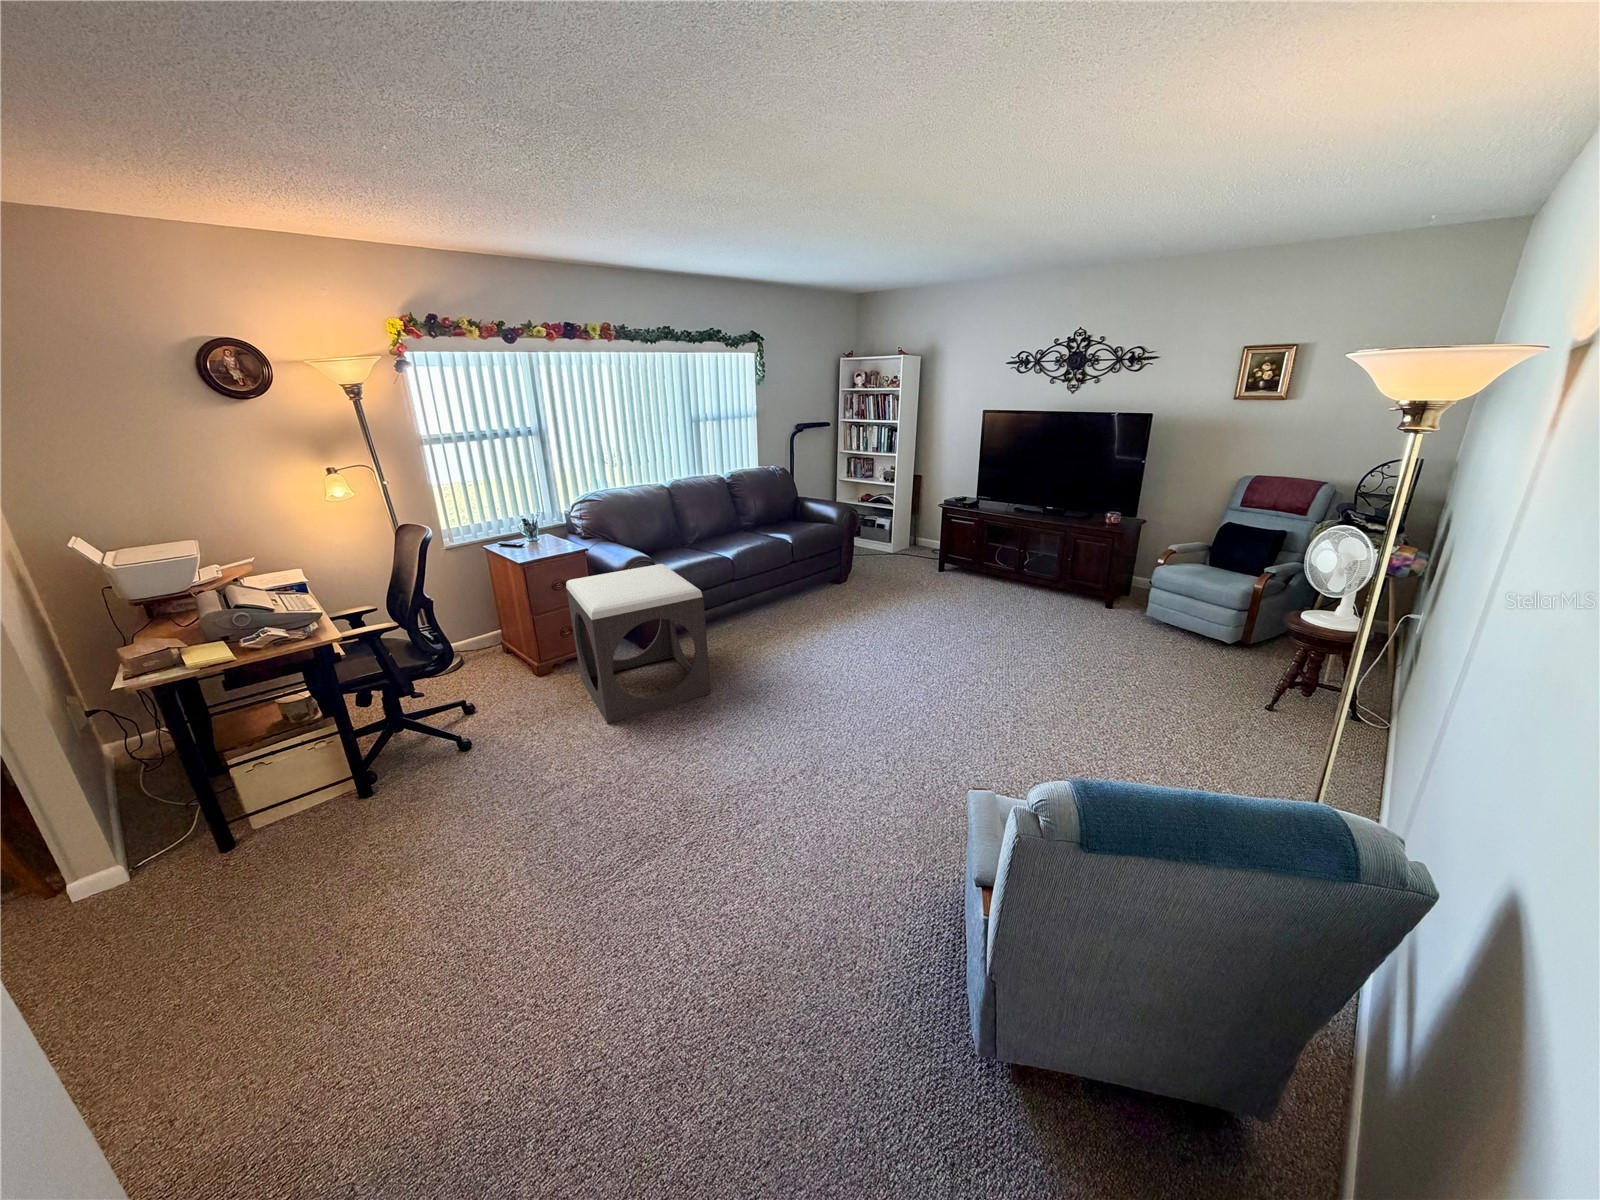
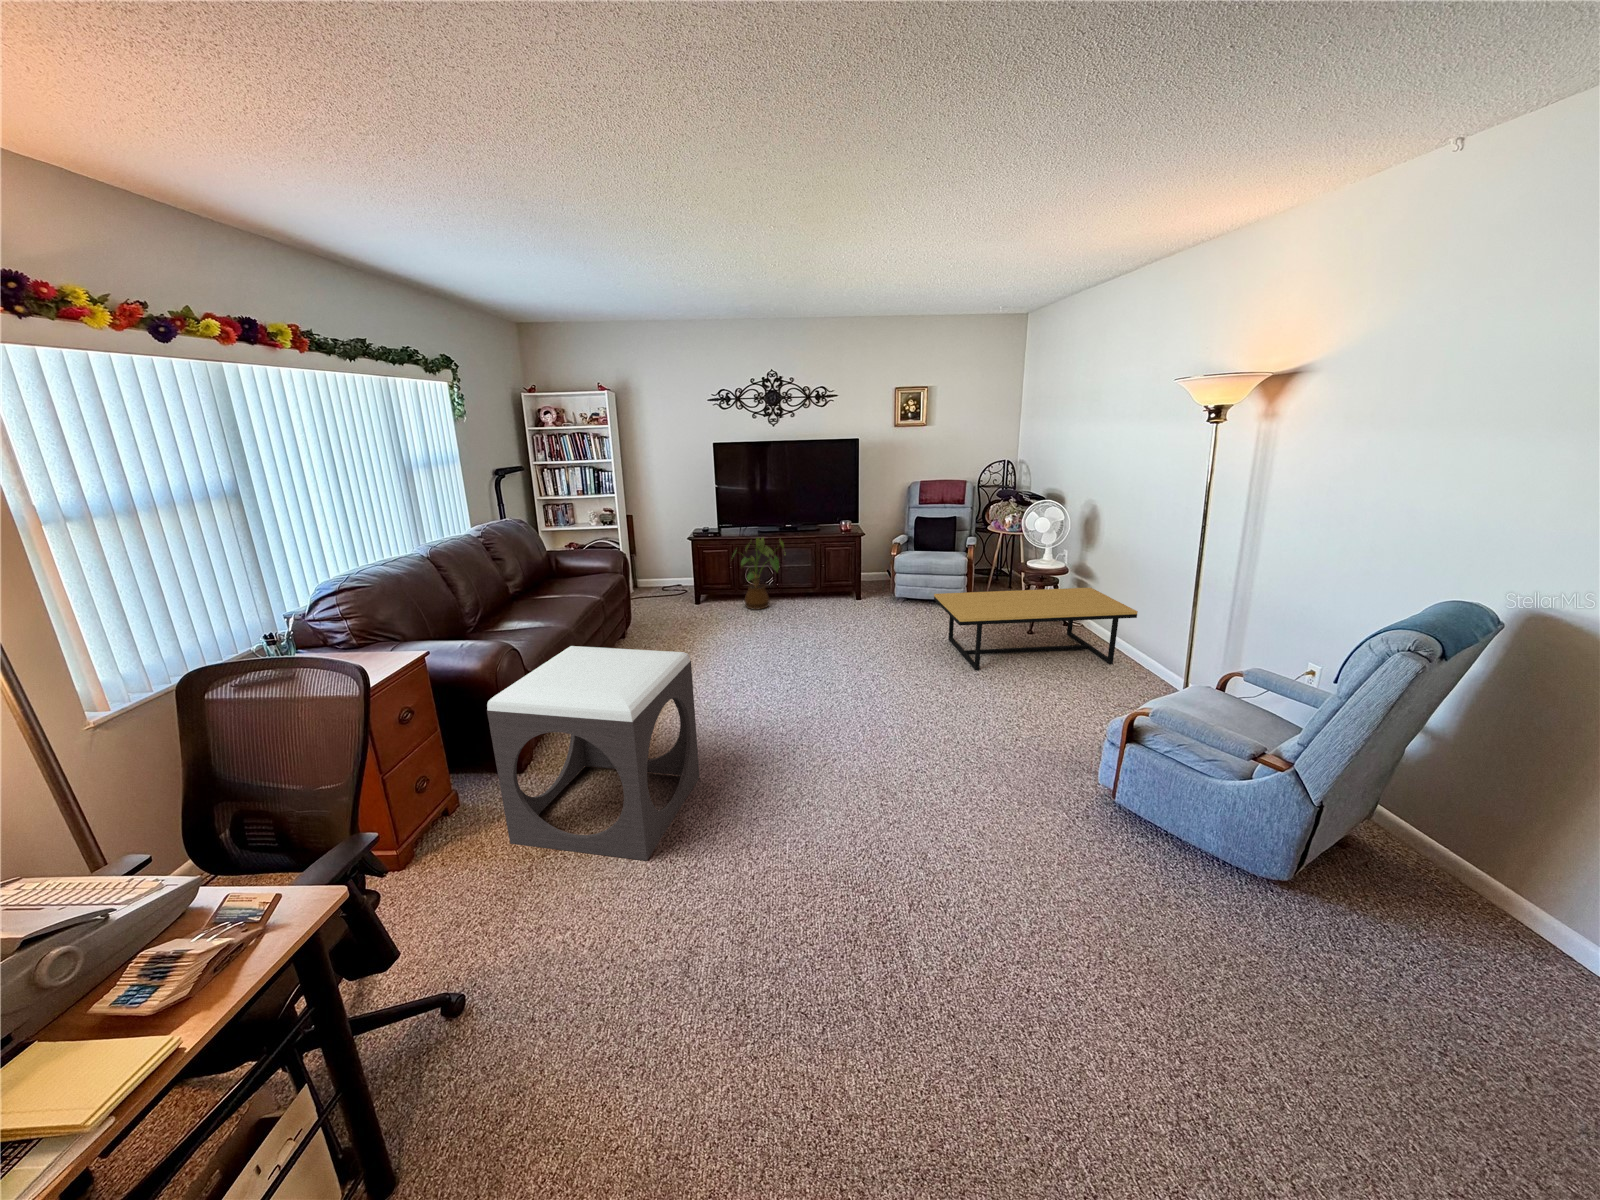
house plant: none [963,515,1027,589] -> present [733,538,786,610]
coffee table: none [1078,619,1398,804] -> present [934,588,1138,671]

